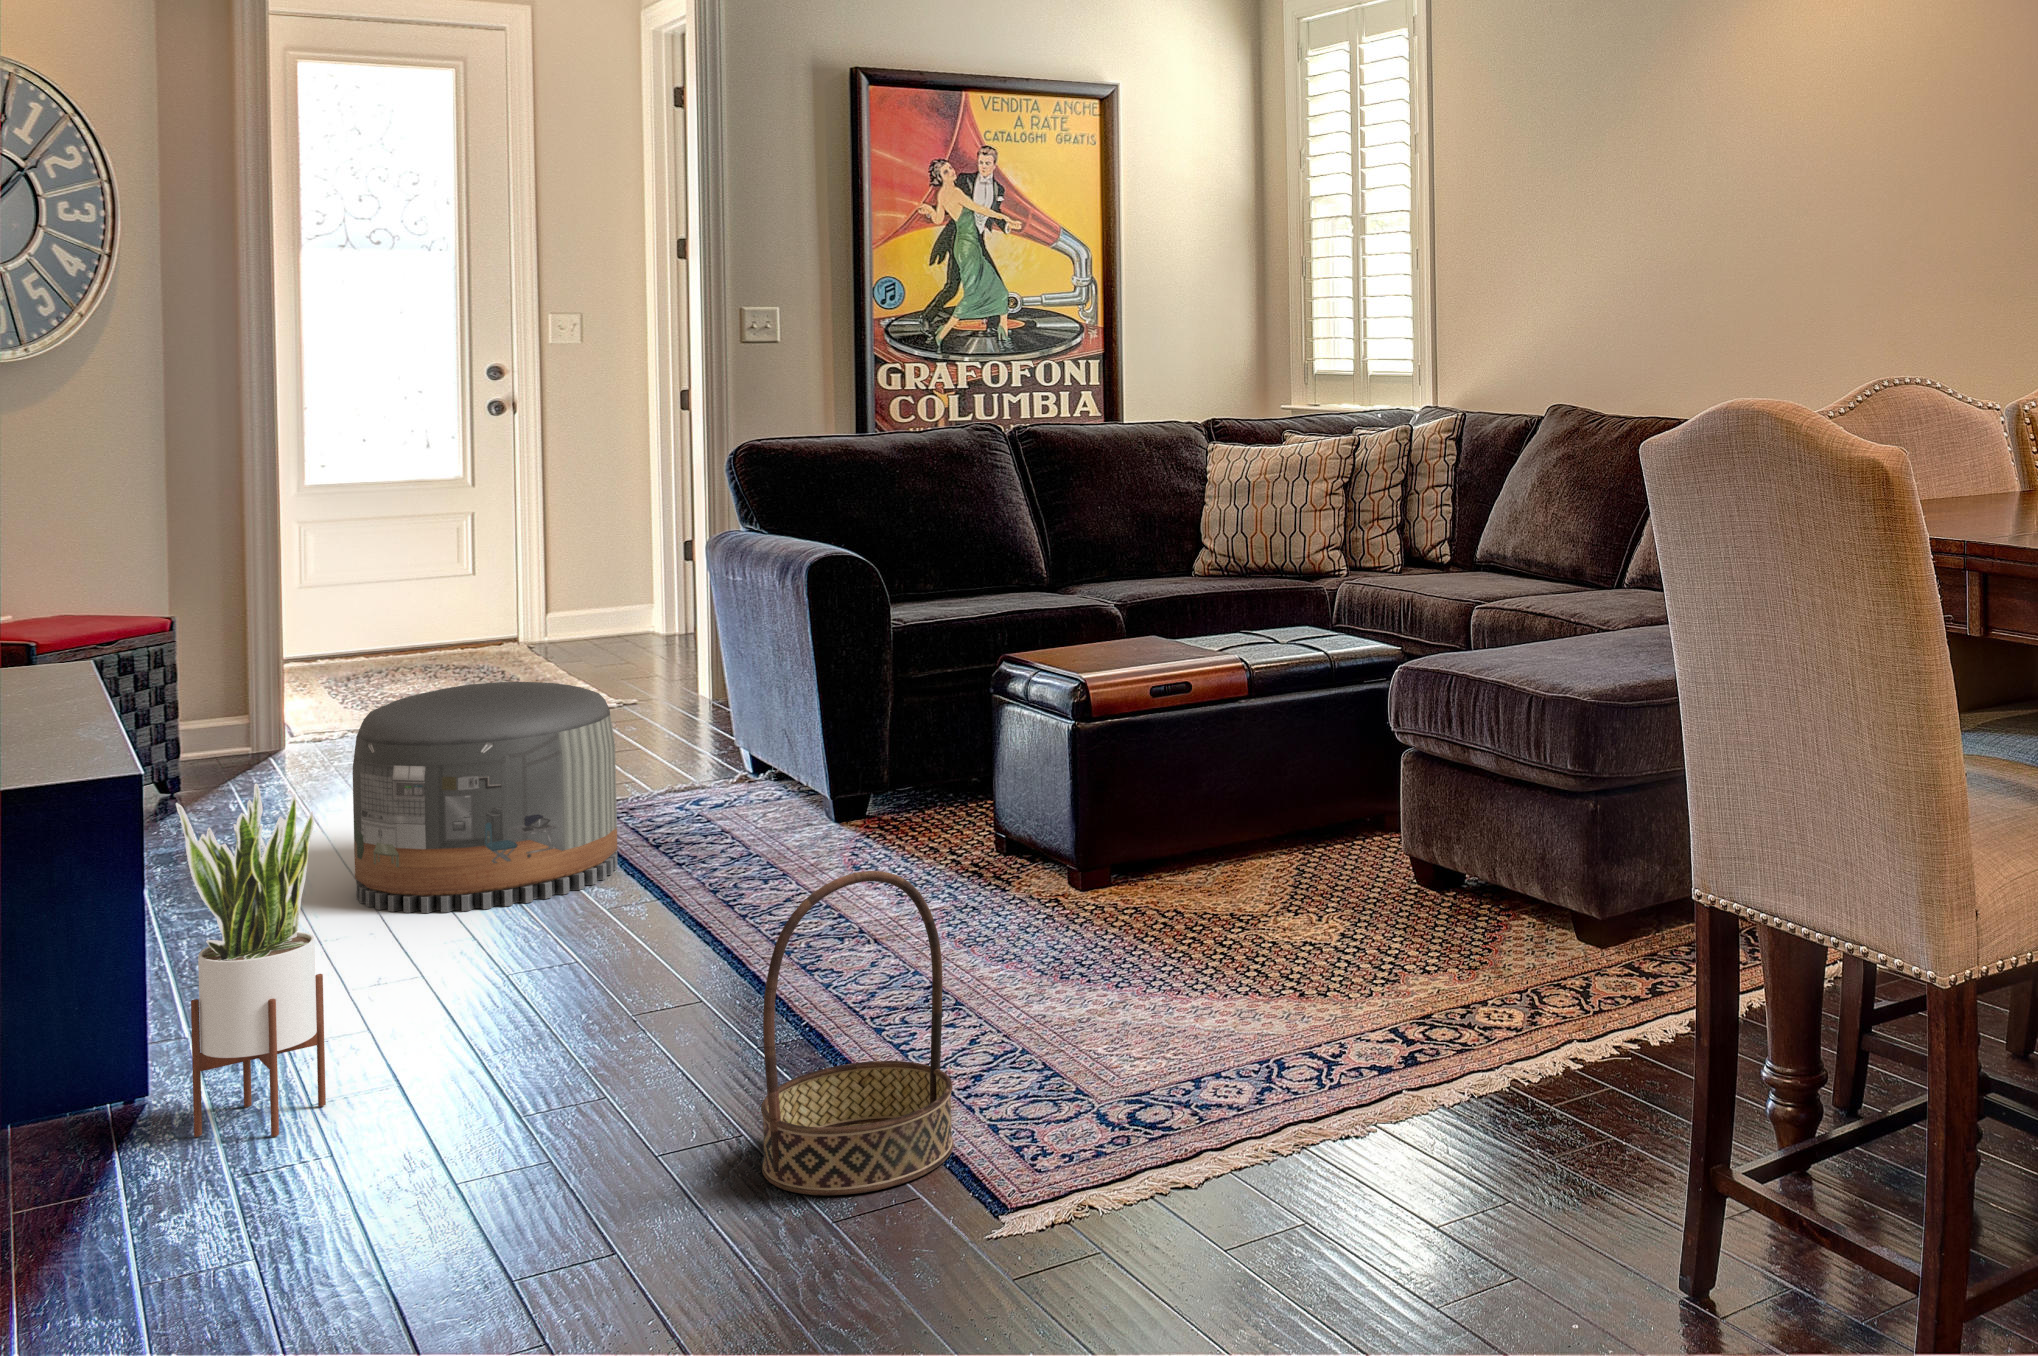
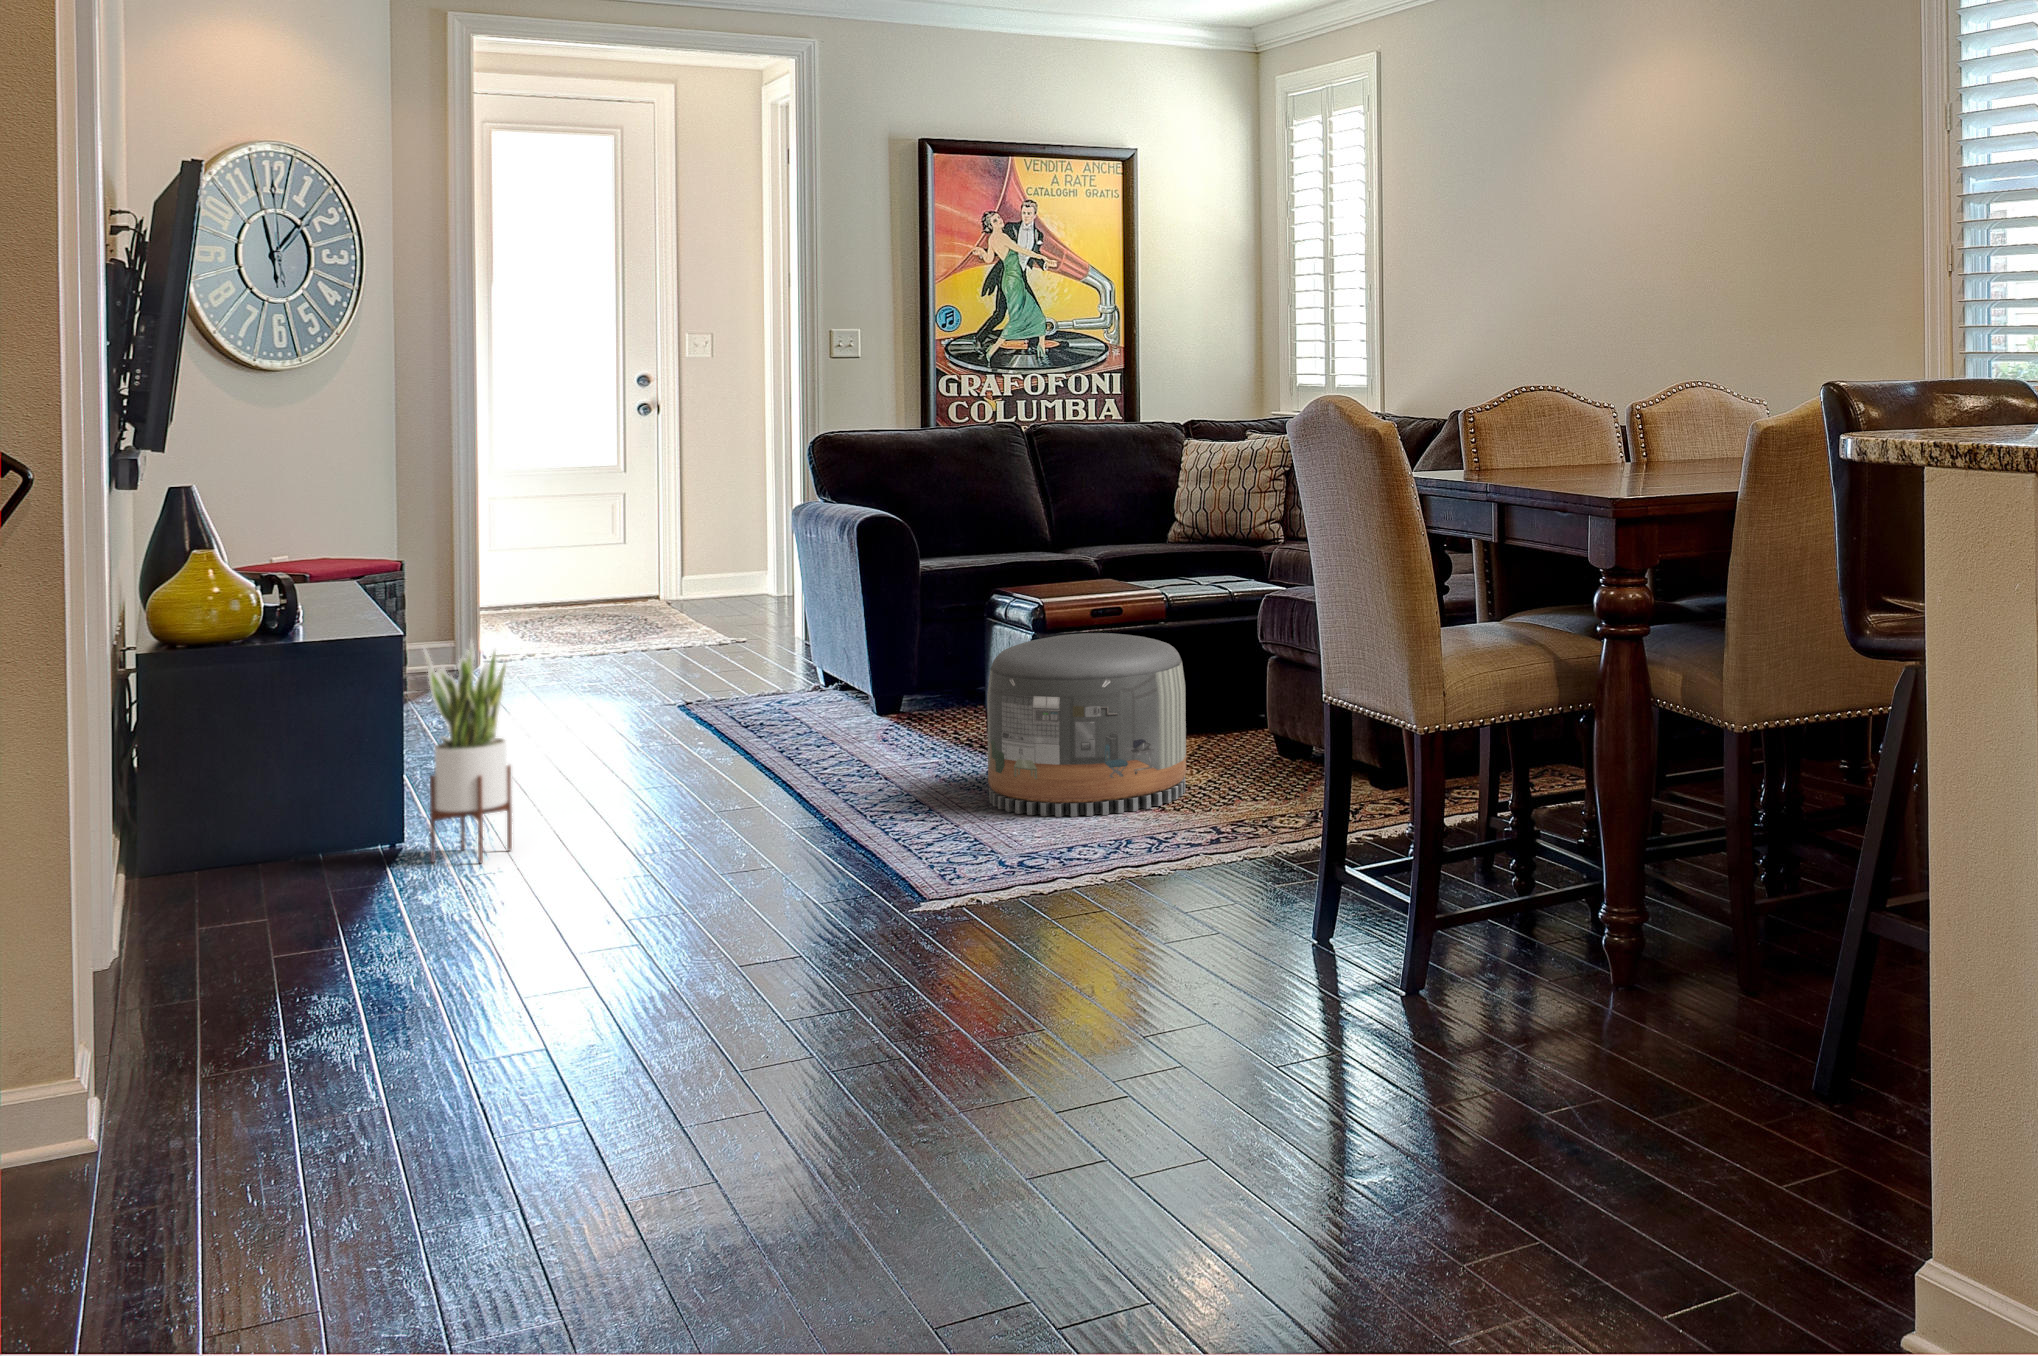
pouf: present [353,682,618,913] -> present [987,633,1186,817]
basket: present [761,871,954,1195] -> none [780,696,903,894]

